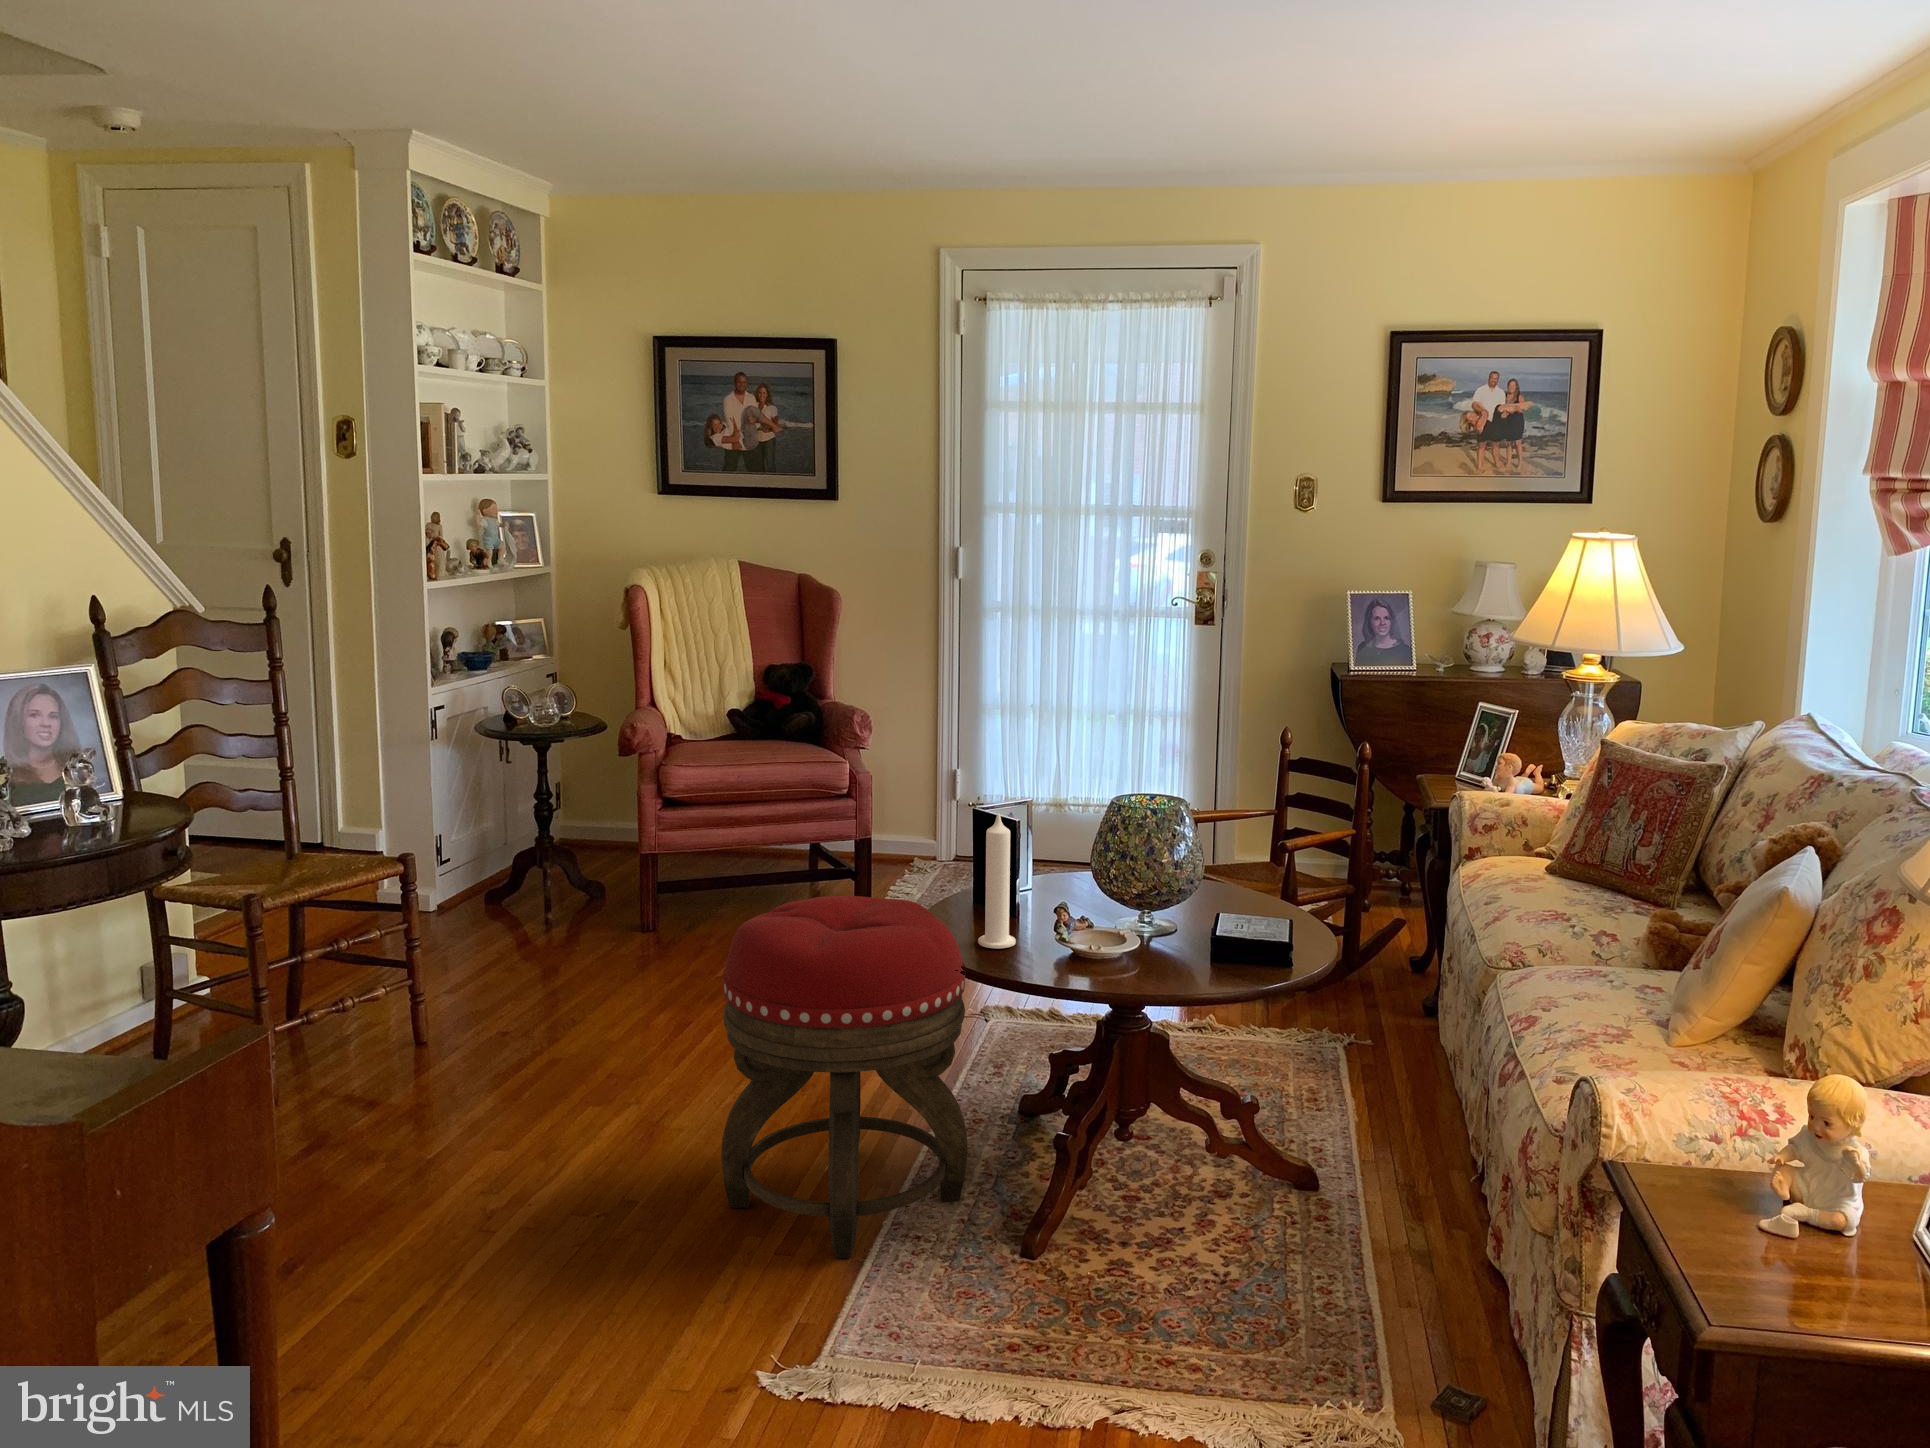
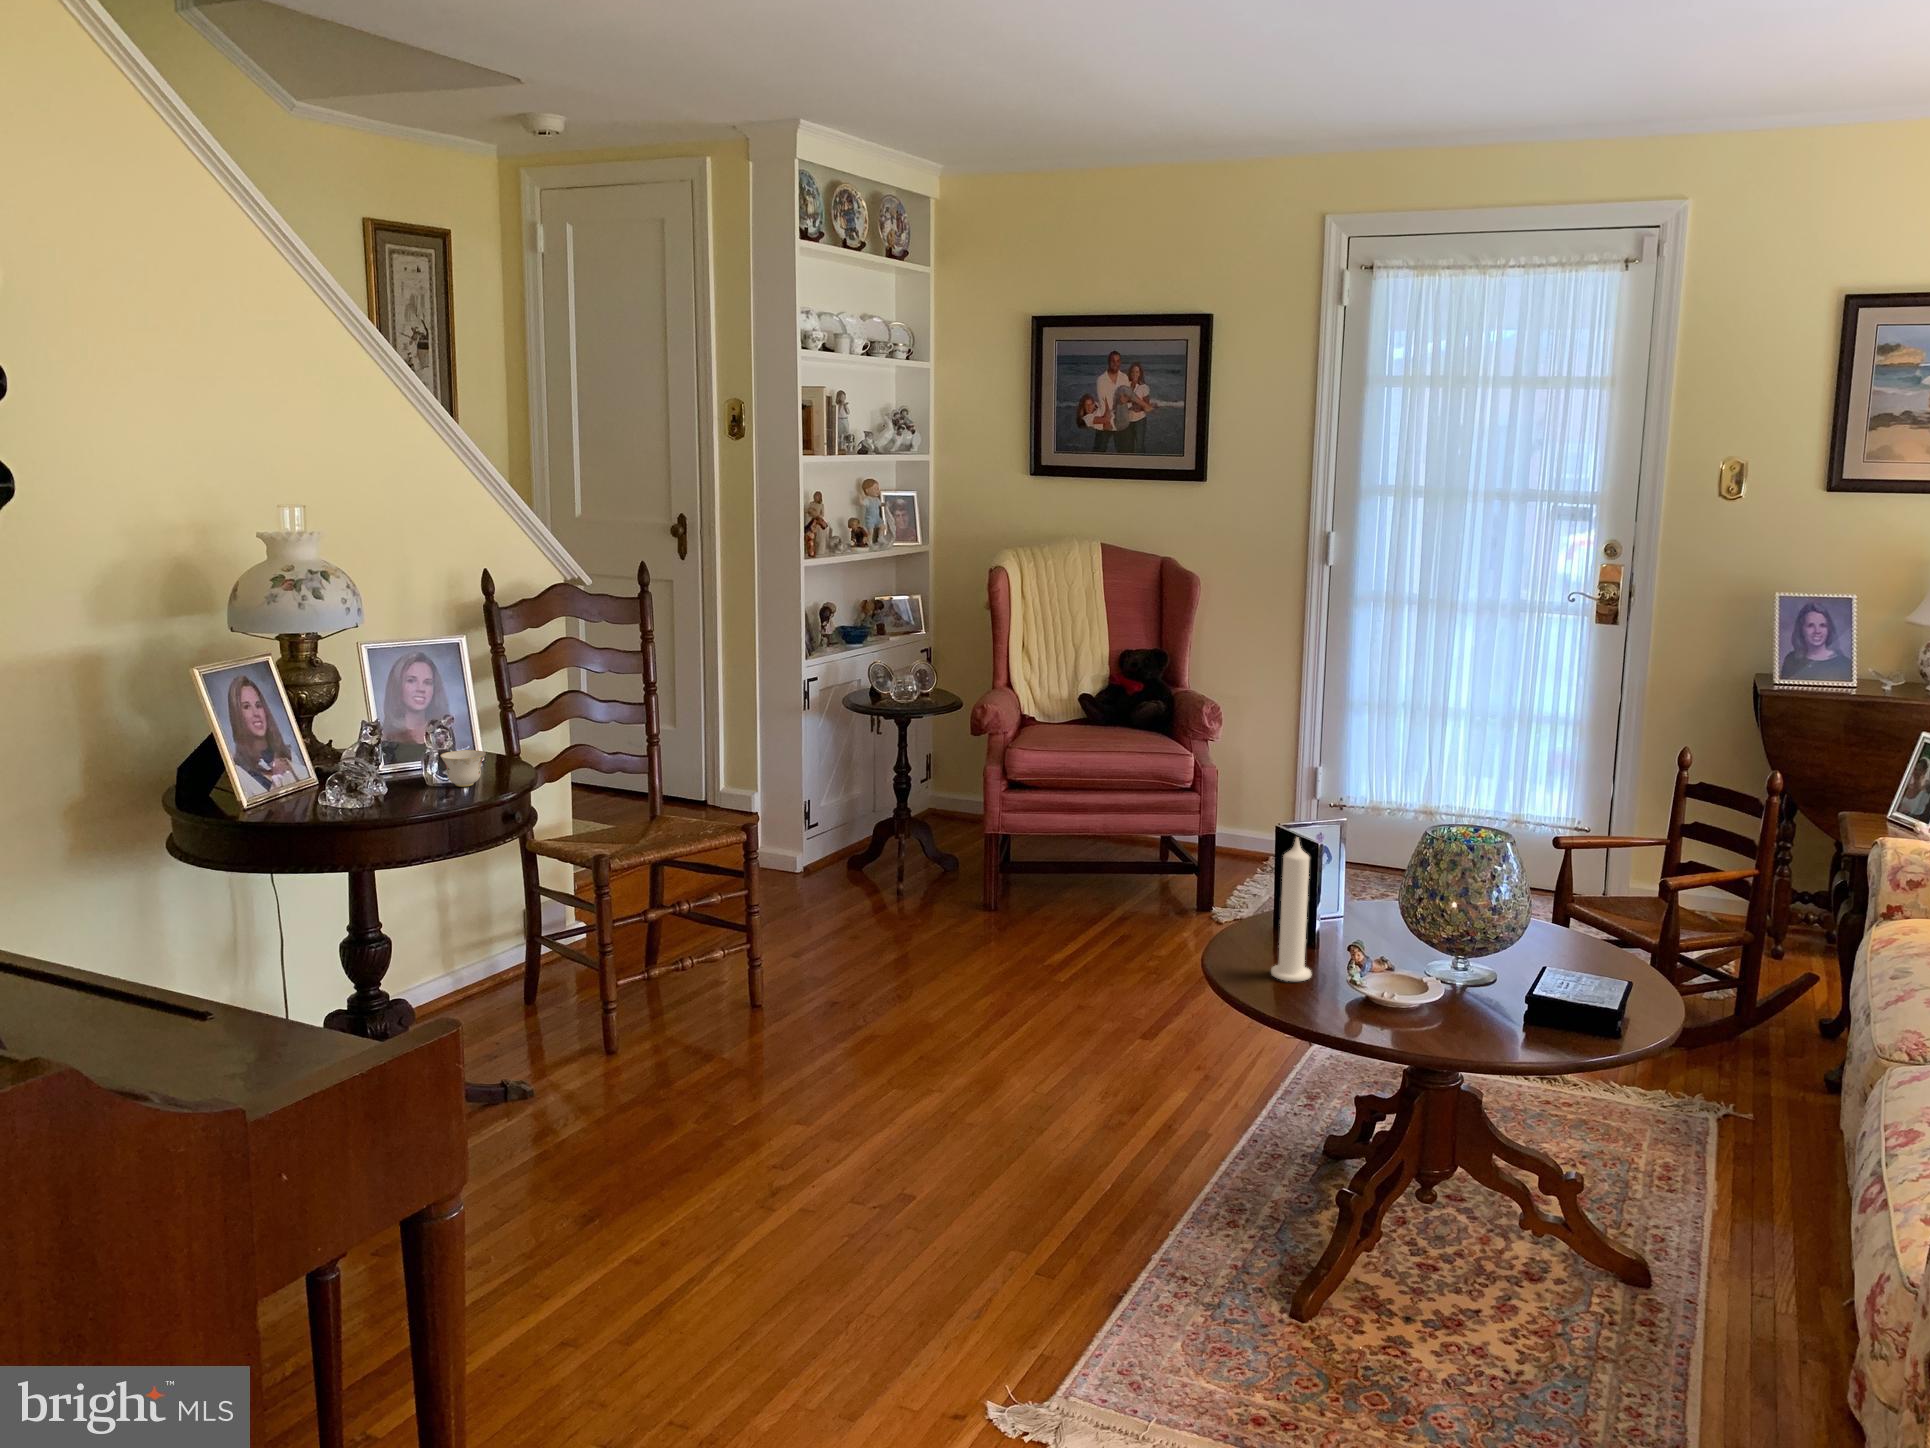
teacup: none [72,783,127,823] -> present [440,750,486,787]
footstool: present [721,896,967,1258] -> none [996,908,1252,1289]

